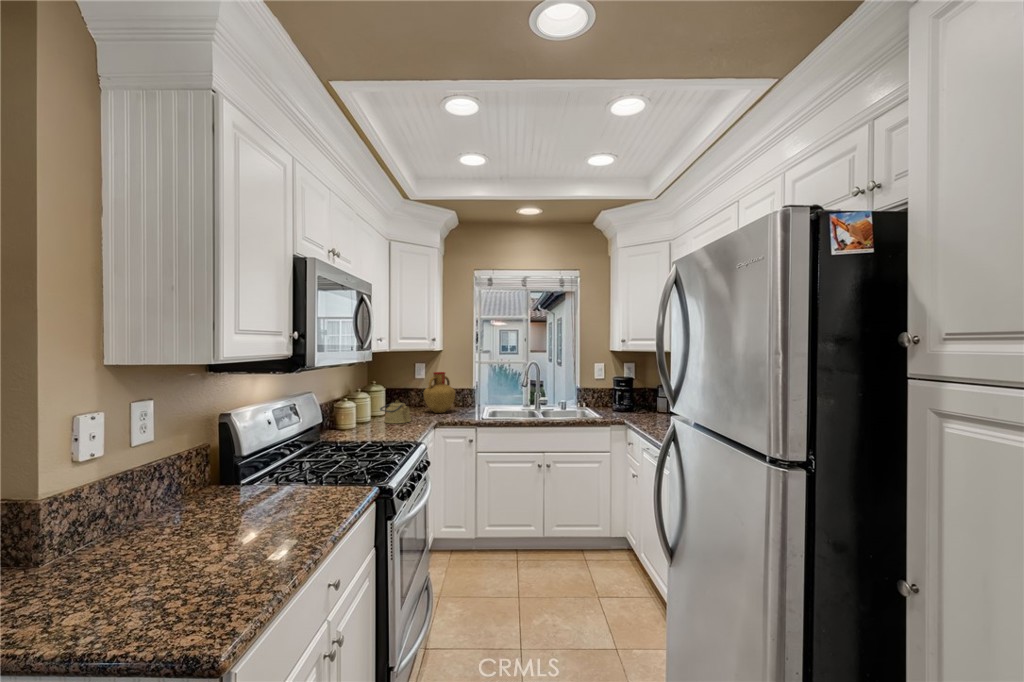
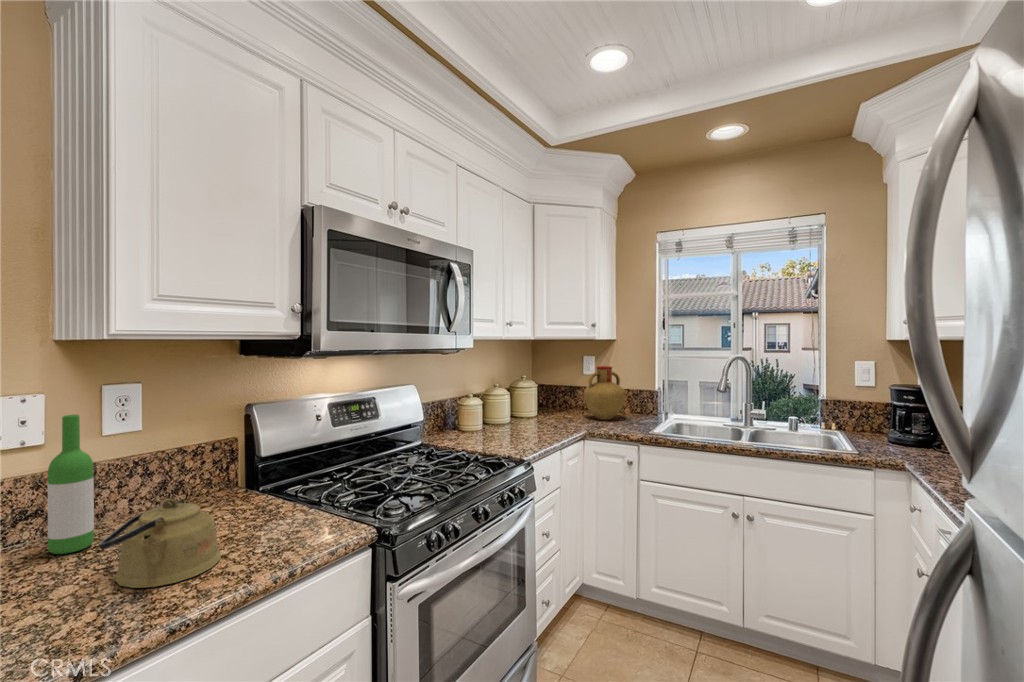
kettle: present [380,400,411,423] -> present [99,499,221,588]
wine bottle: none [135,427,169,537] -> present [48,415,94,554]

